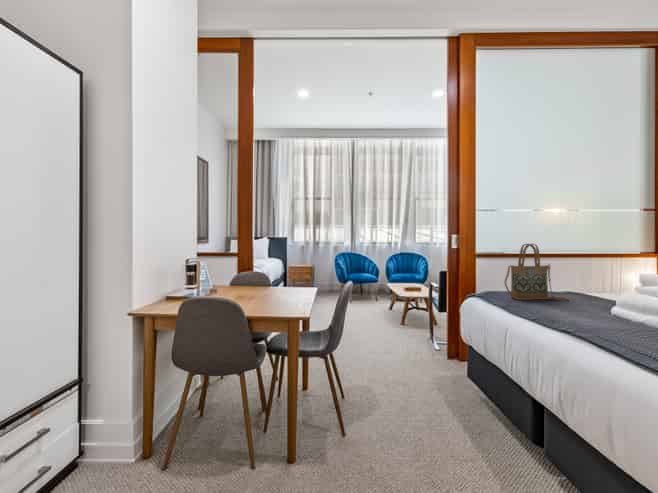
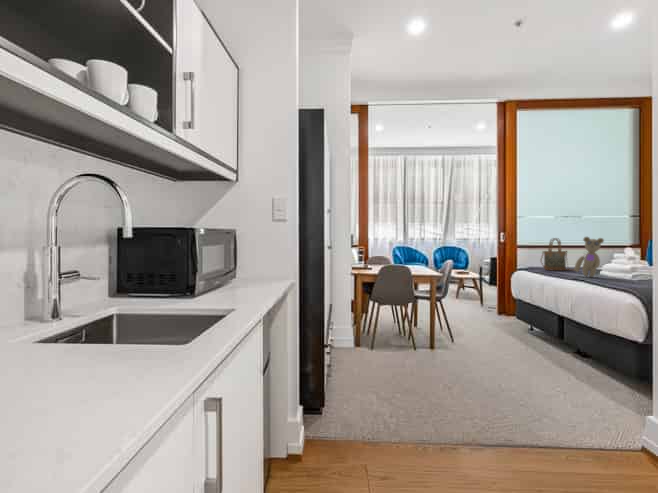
teddy bear: none [563,241,624,323] -> present [574,237,604,277]

